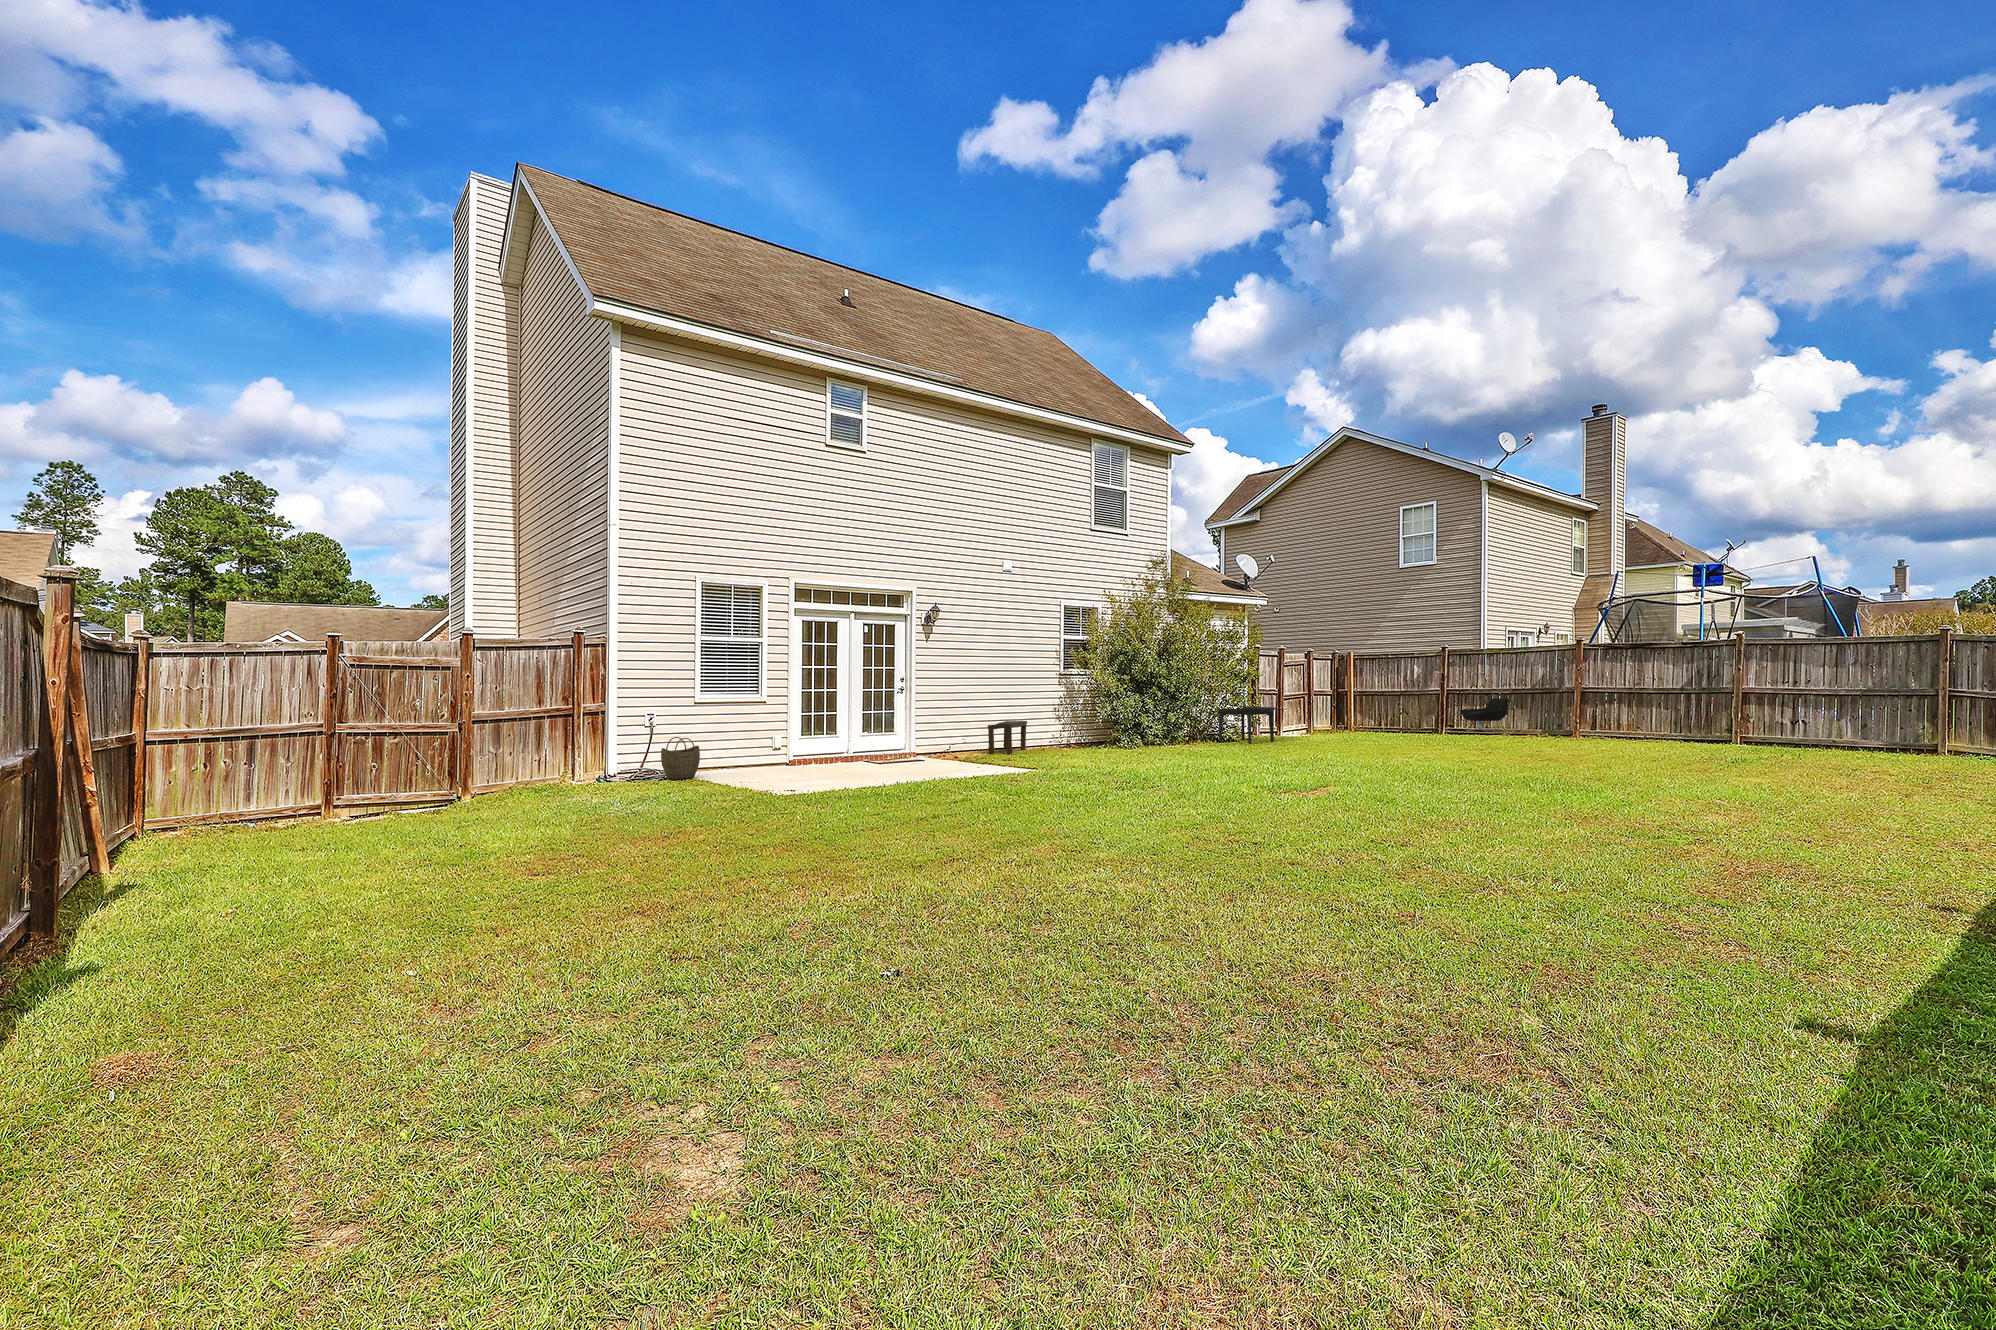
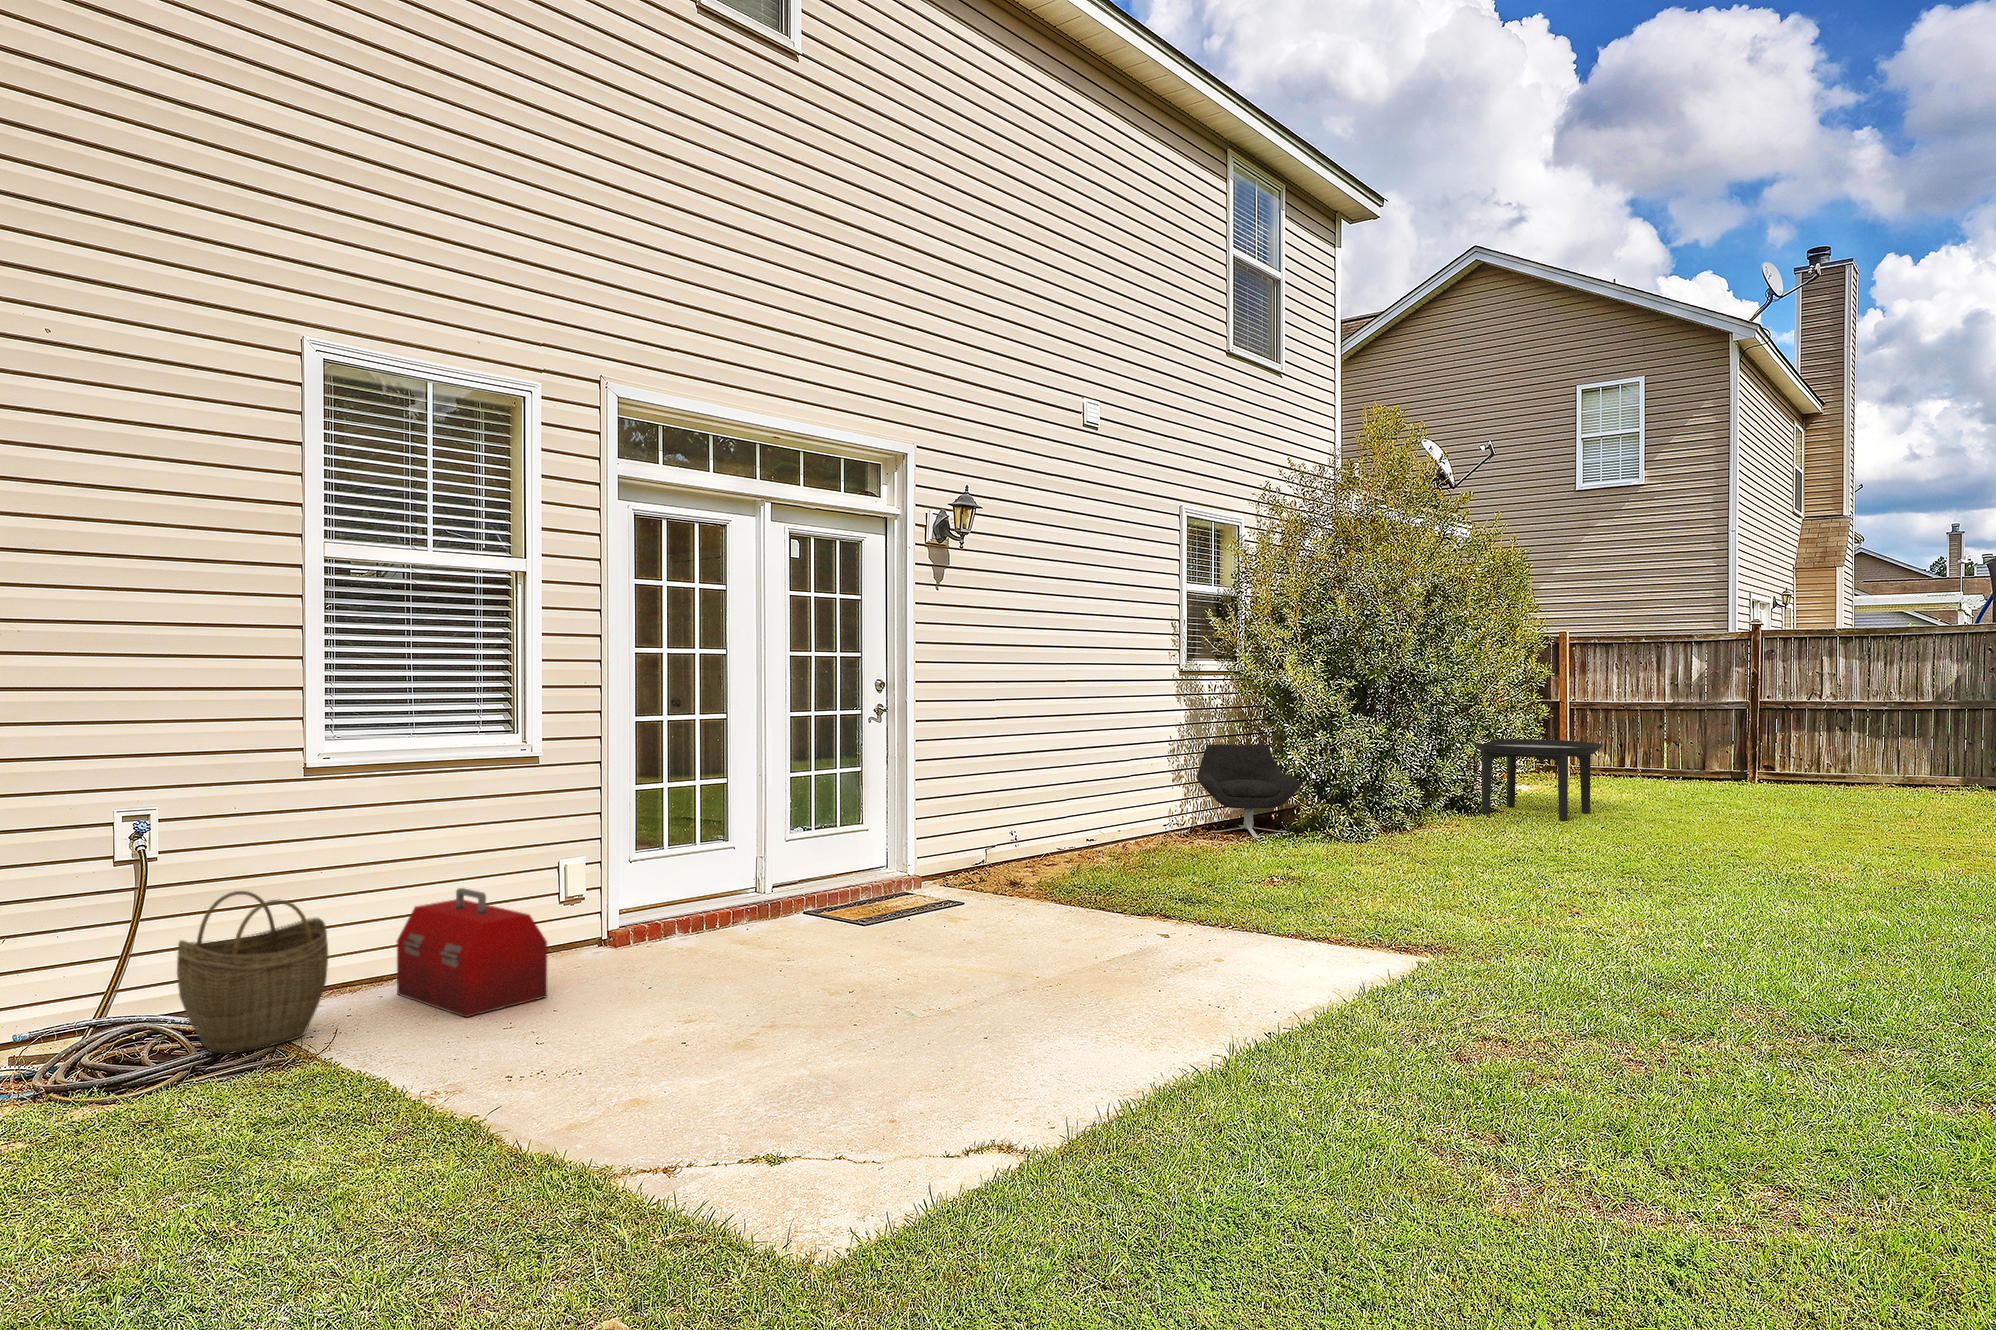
lounge chair: present [1461,698,1509,732] -> present [1197,744,1302,838]
bench: present [988,721,1027,754] -> none [1077,780,1142,867]
toolbox: none [721,741,763,776] -> present [397,888,547,1017]

